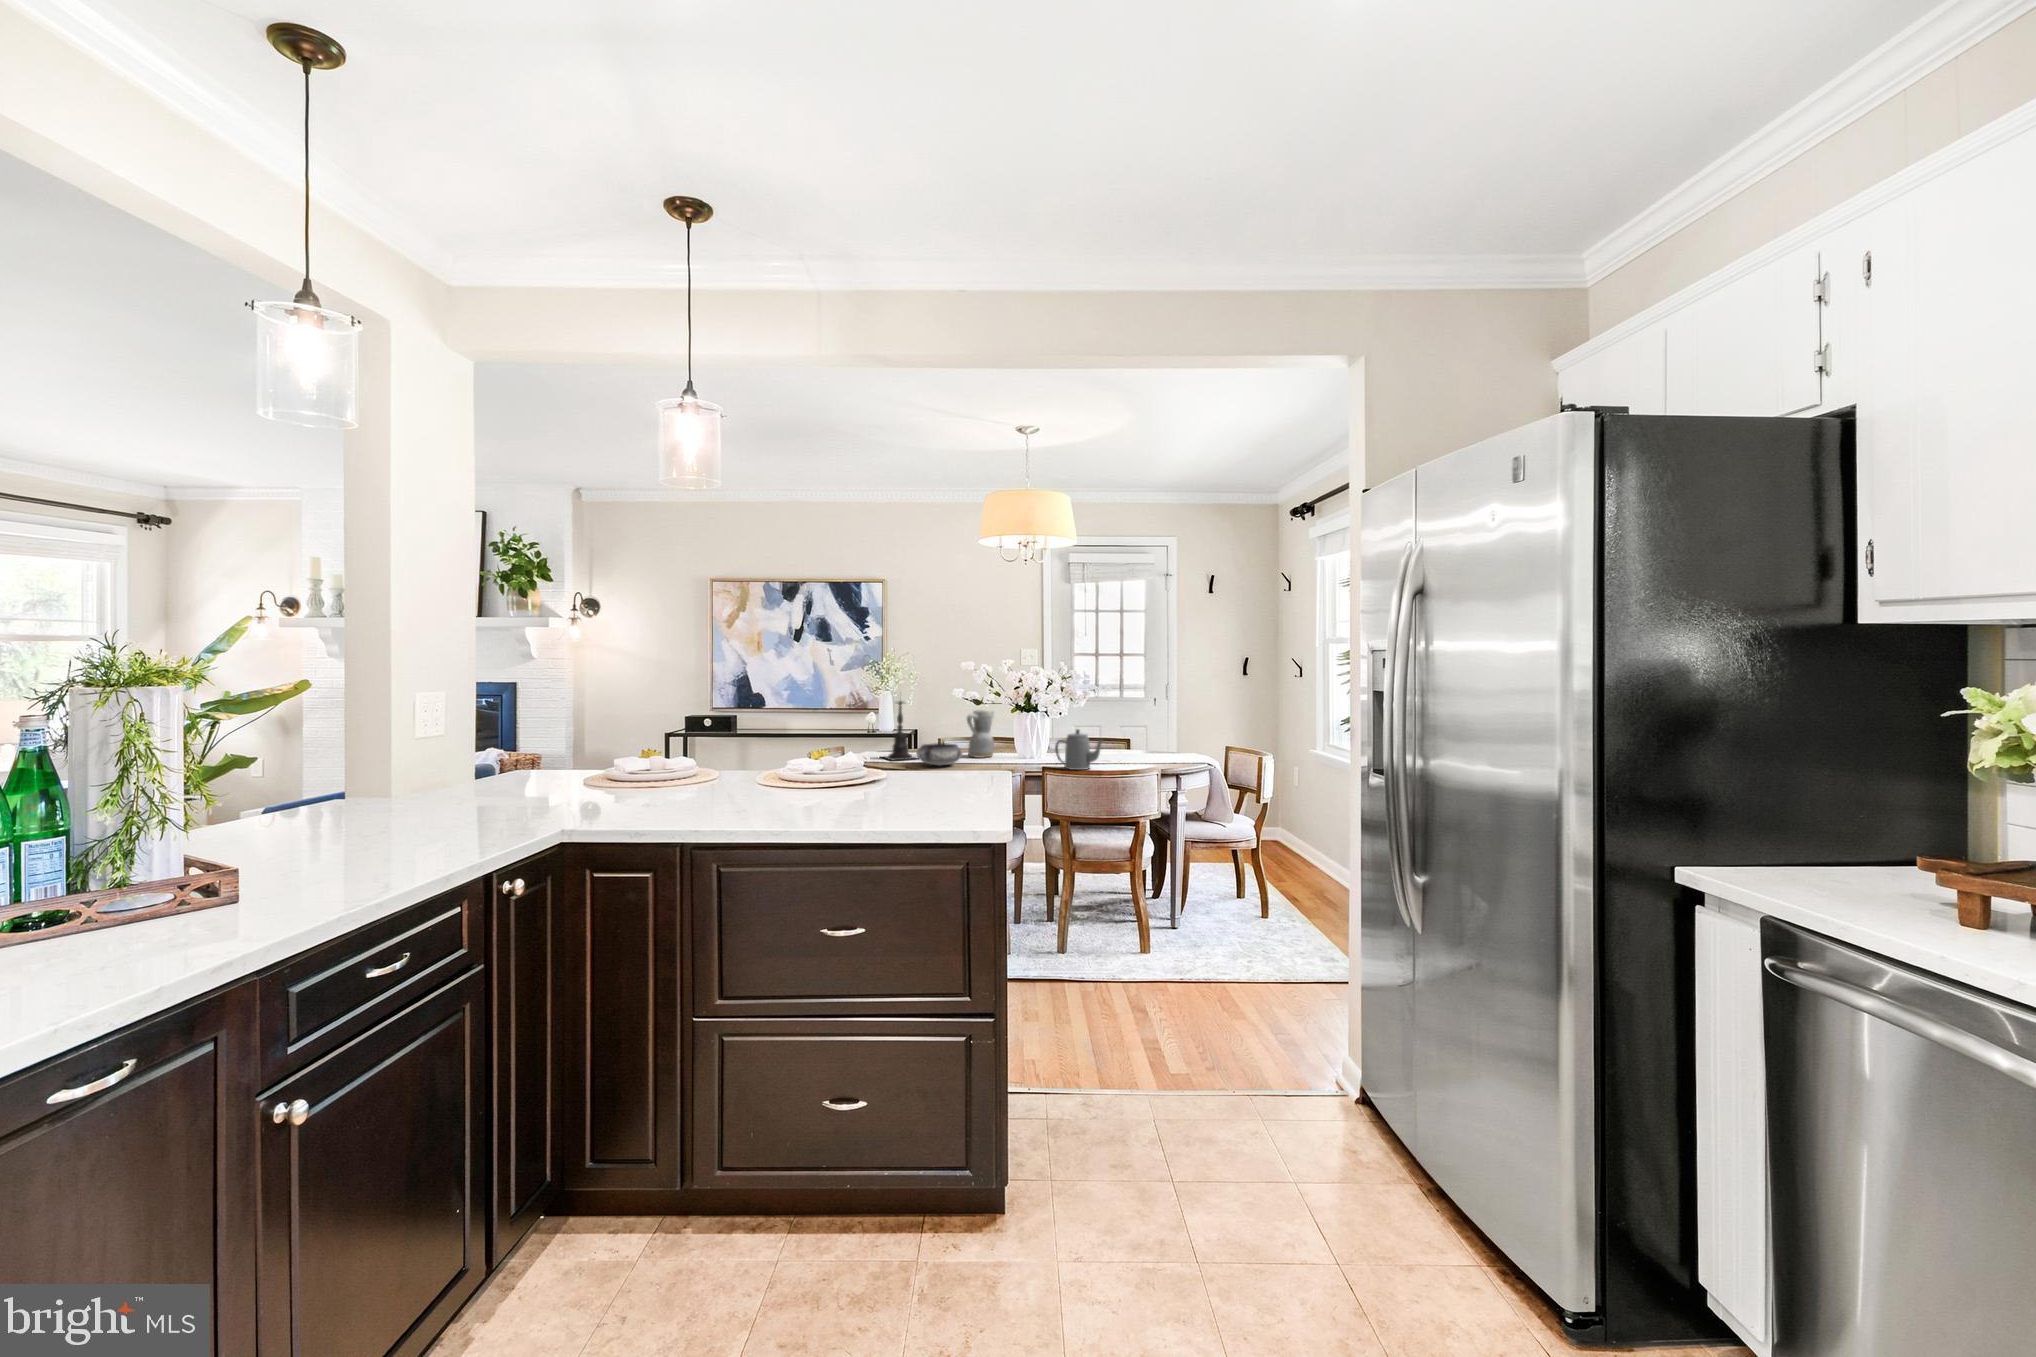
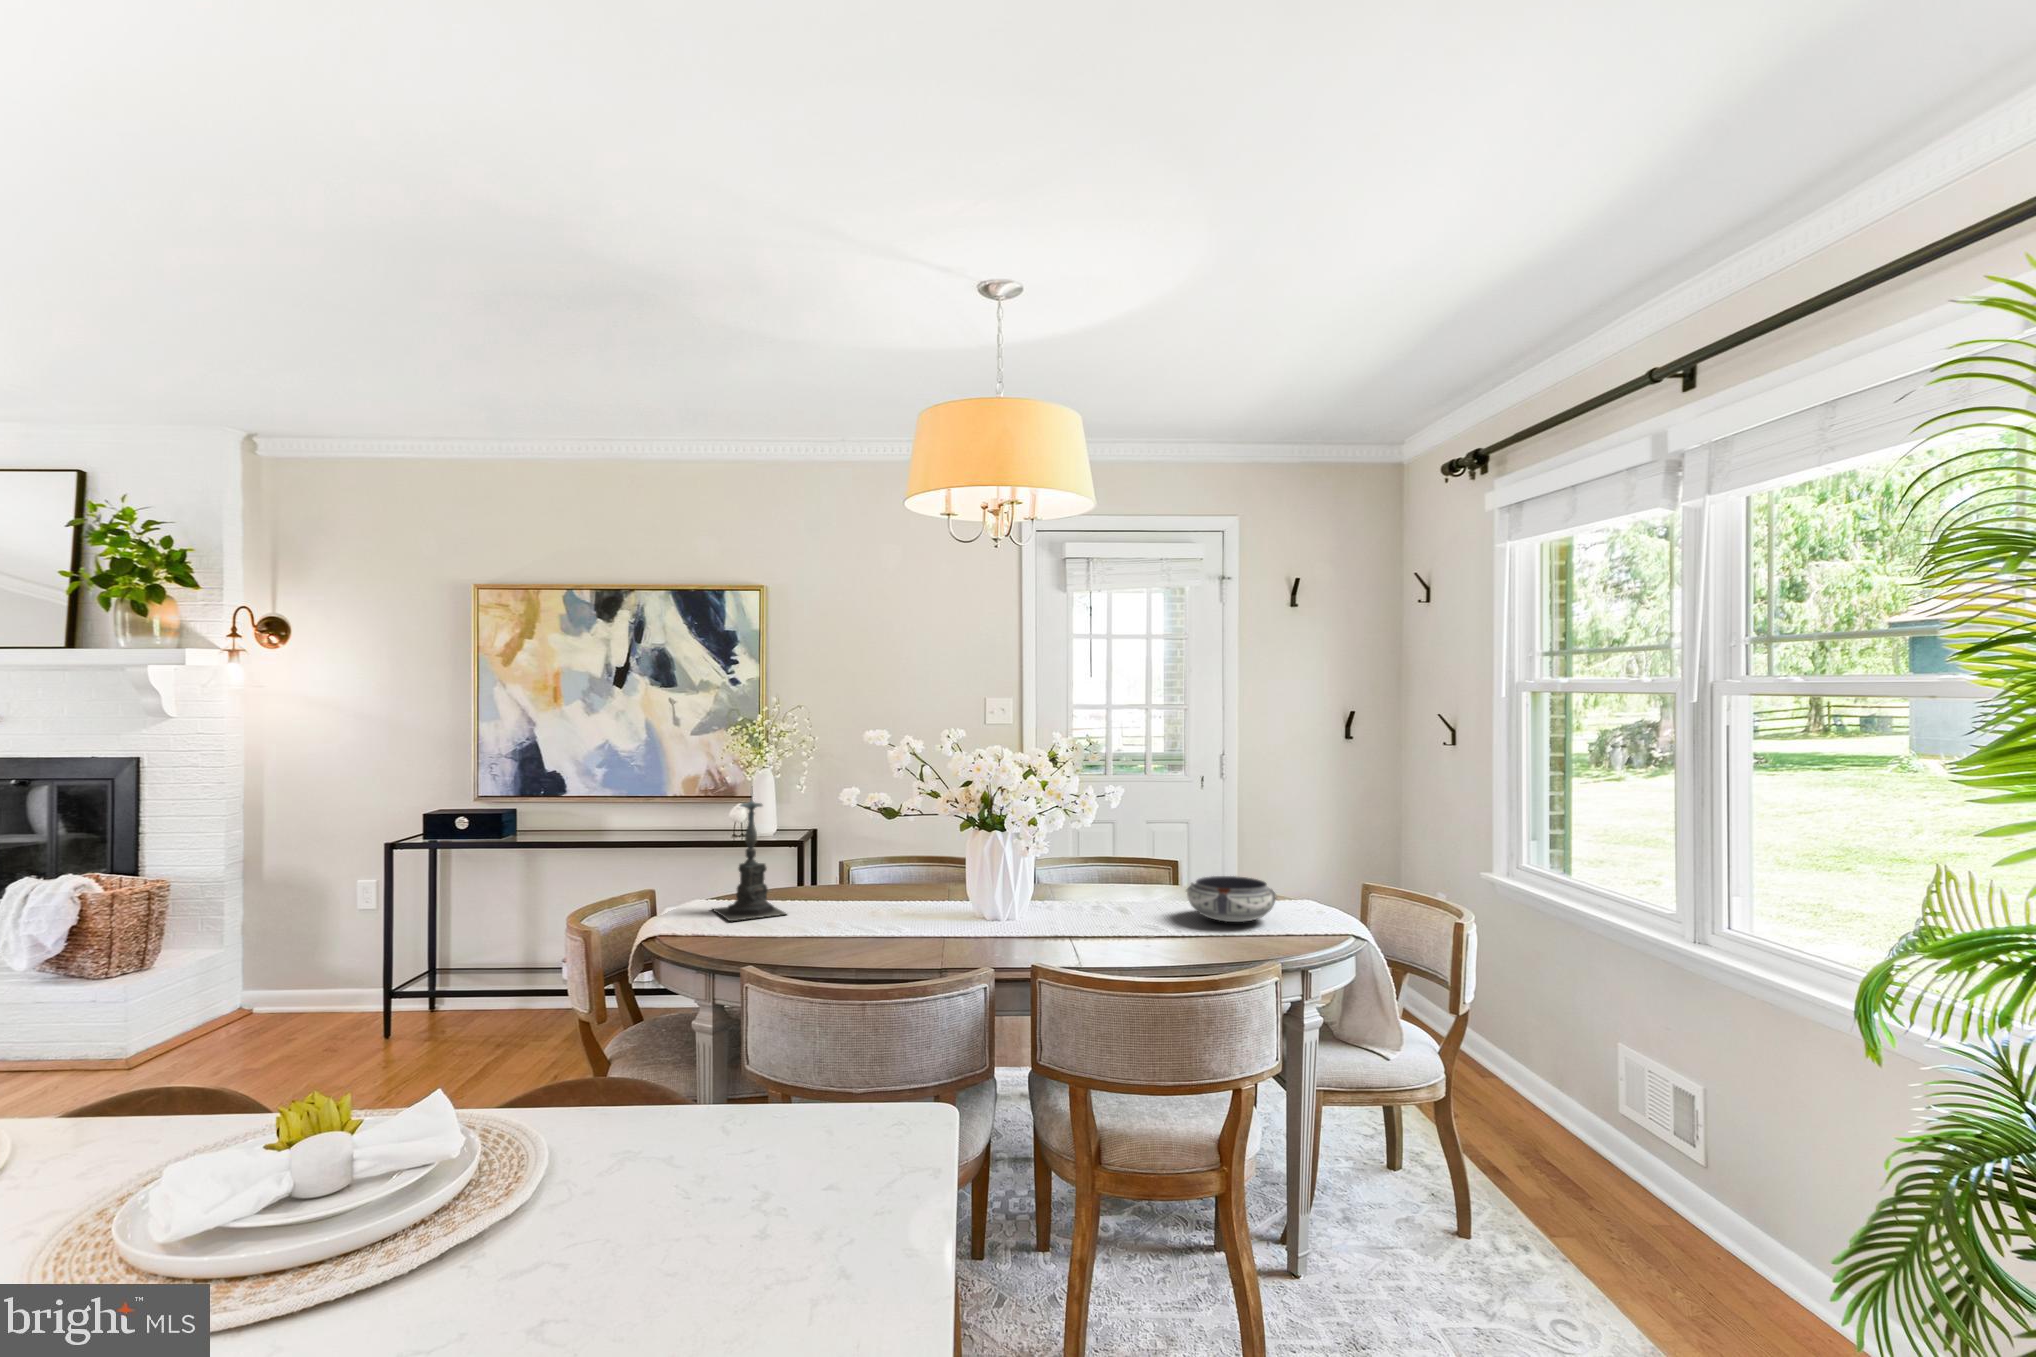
ceramic pitcher: present [967,710,994,758] -> none [879,817,933,910]
teapot: present [1055,729,1103,770] -> none [1050,864,1149,950]
bowl: present [916,743,962,765] -> present [1187,876,1277,922]

